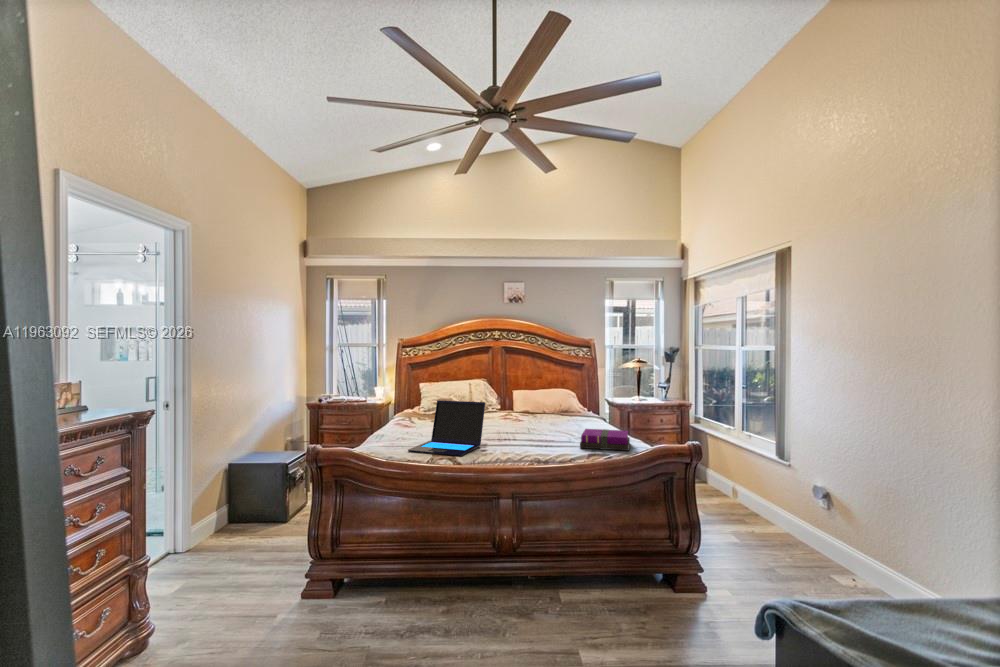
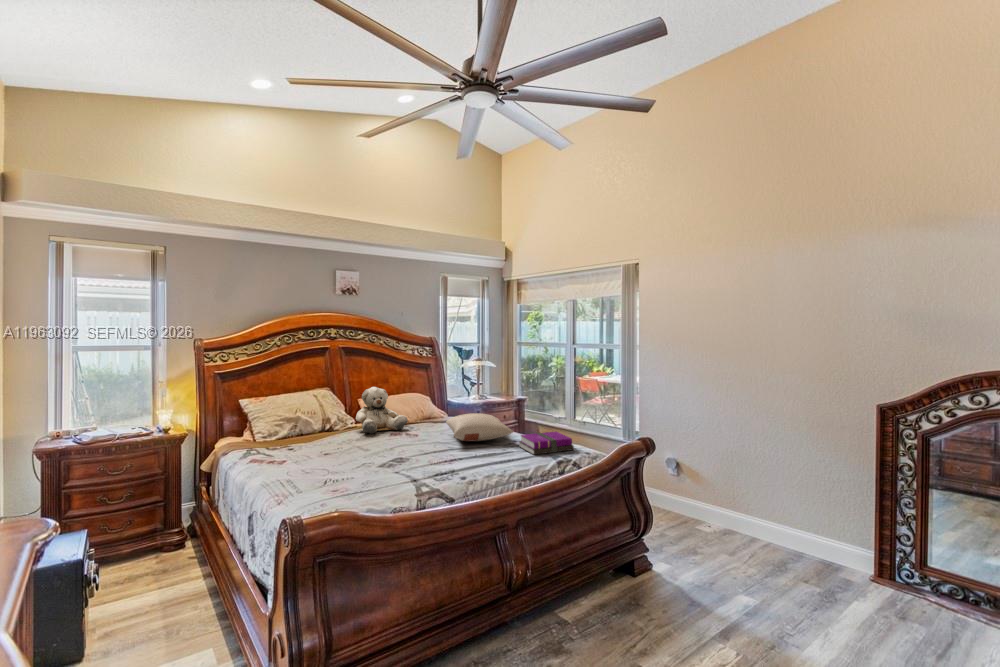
teddy bear: none [489,379,529,418] -> present [356,387,408,434]
laptop: present [408,400,485,456] -> none [379,421,457,494]
pillow: none [528,406,599,431] -> present [446,413,513,441]

